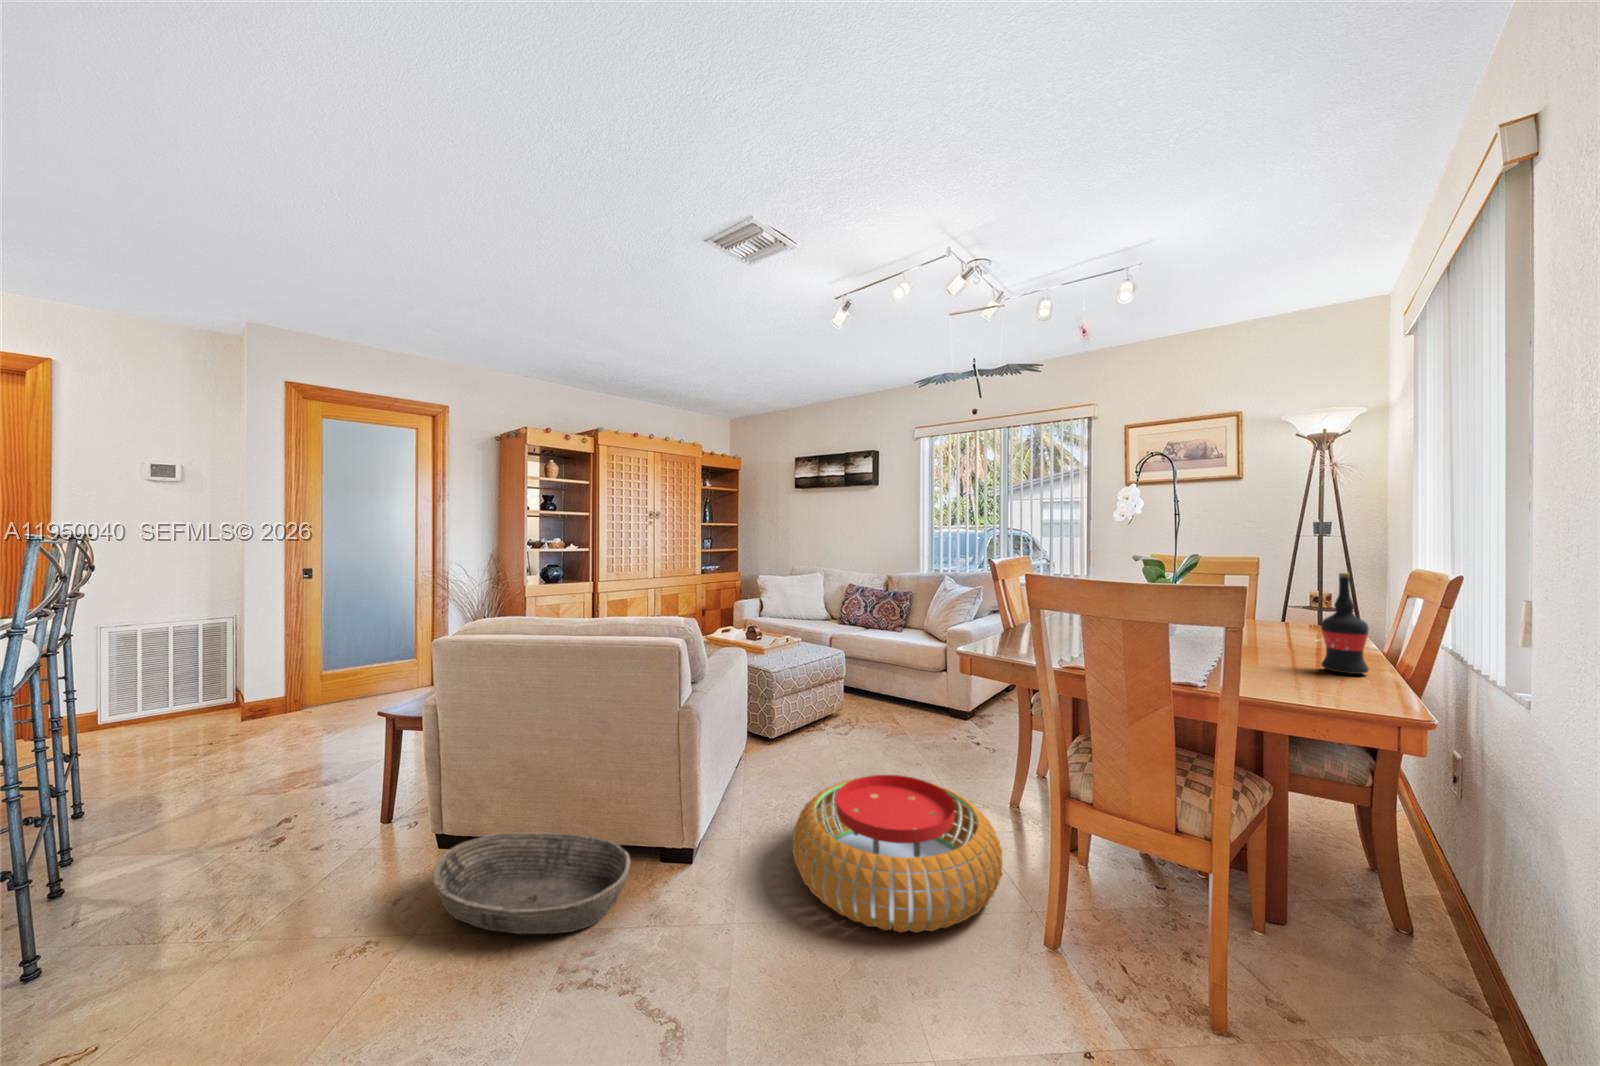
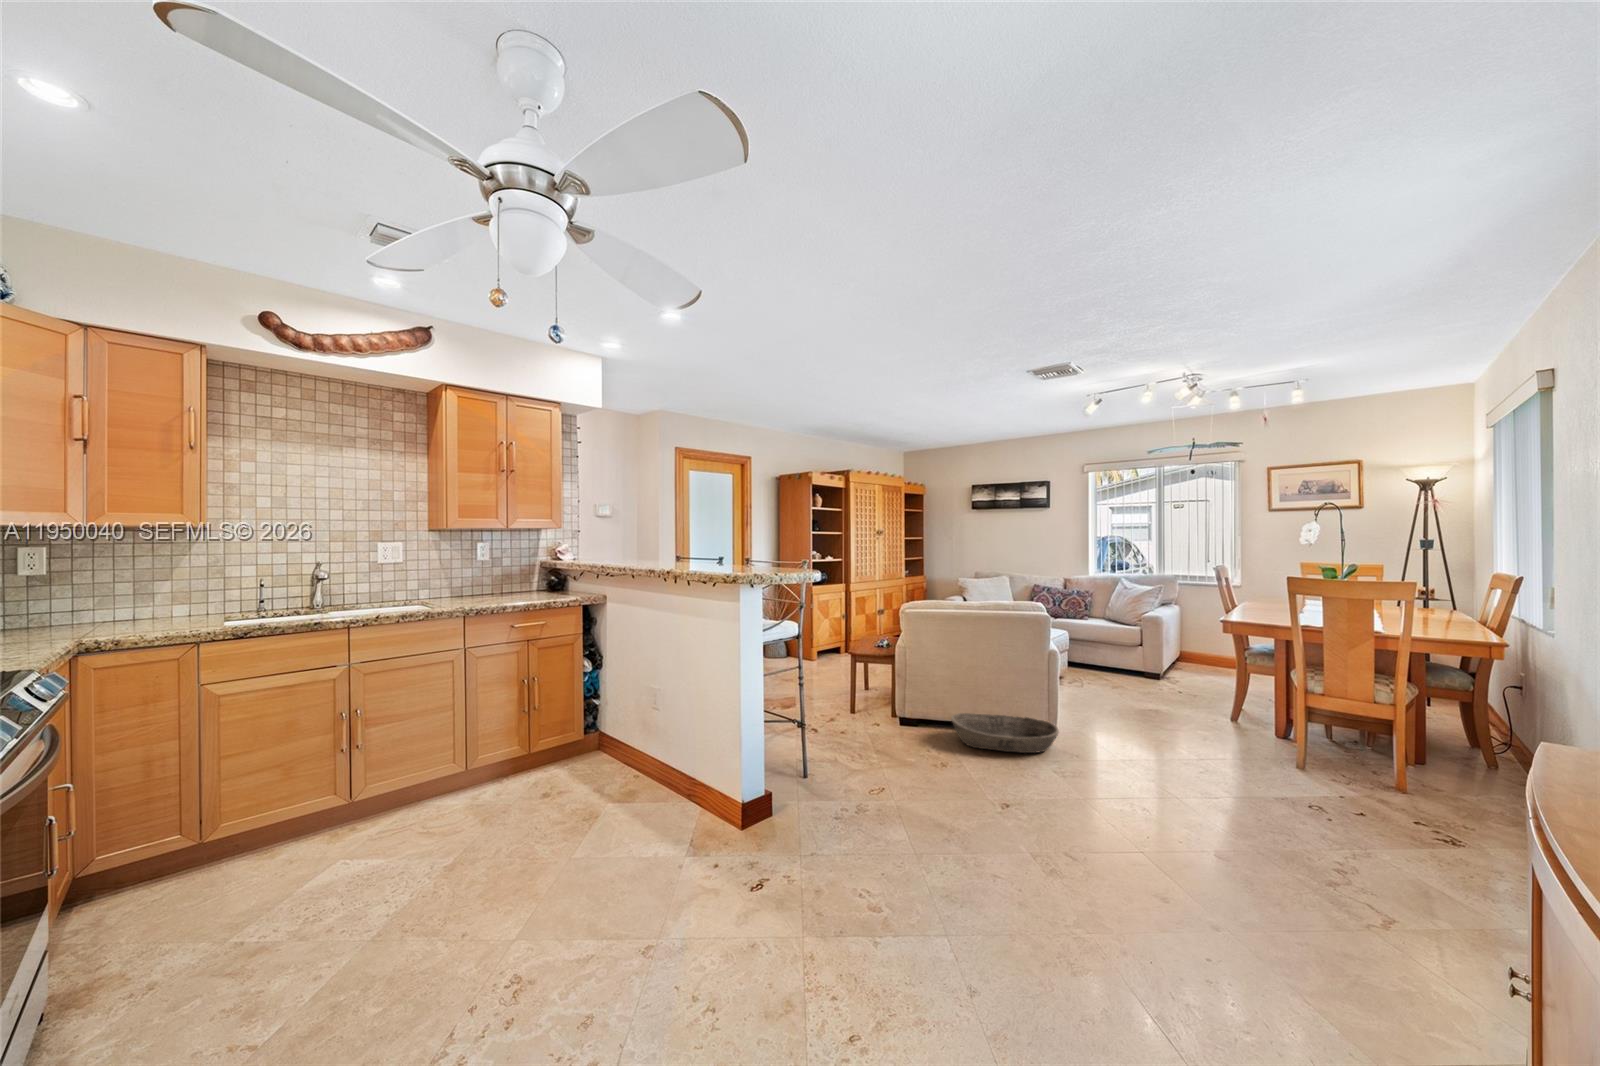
wine bottle: present [1321,573,1369,674] -> none [1442,575,1471,629]
pouf: present [793,775,1002,933] -> none [1121,690,1258,758]

